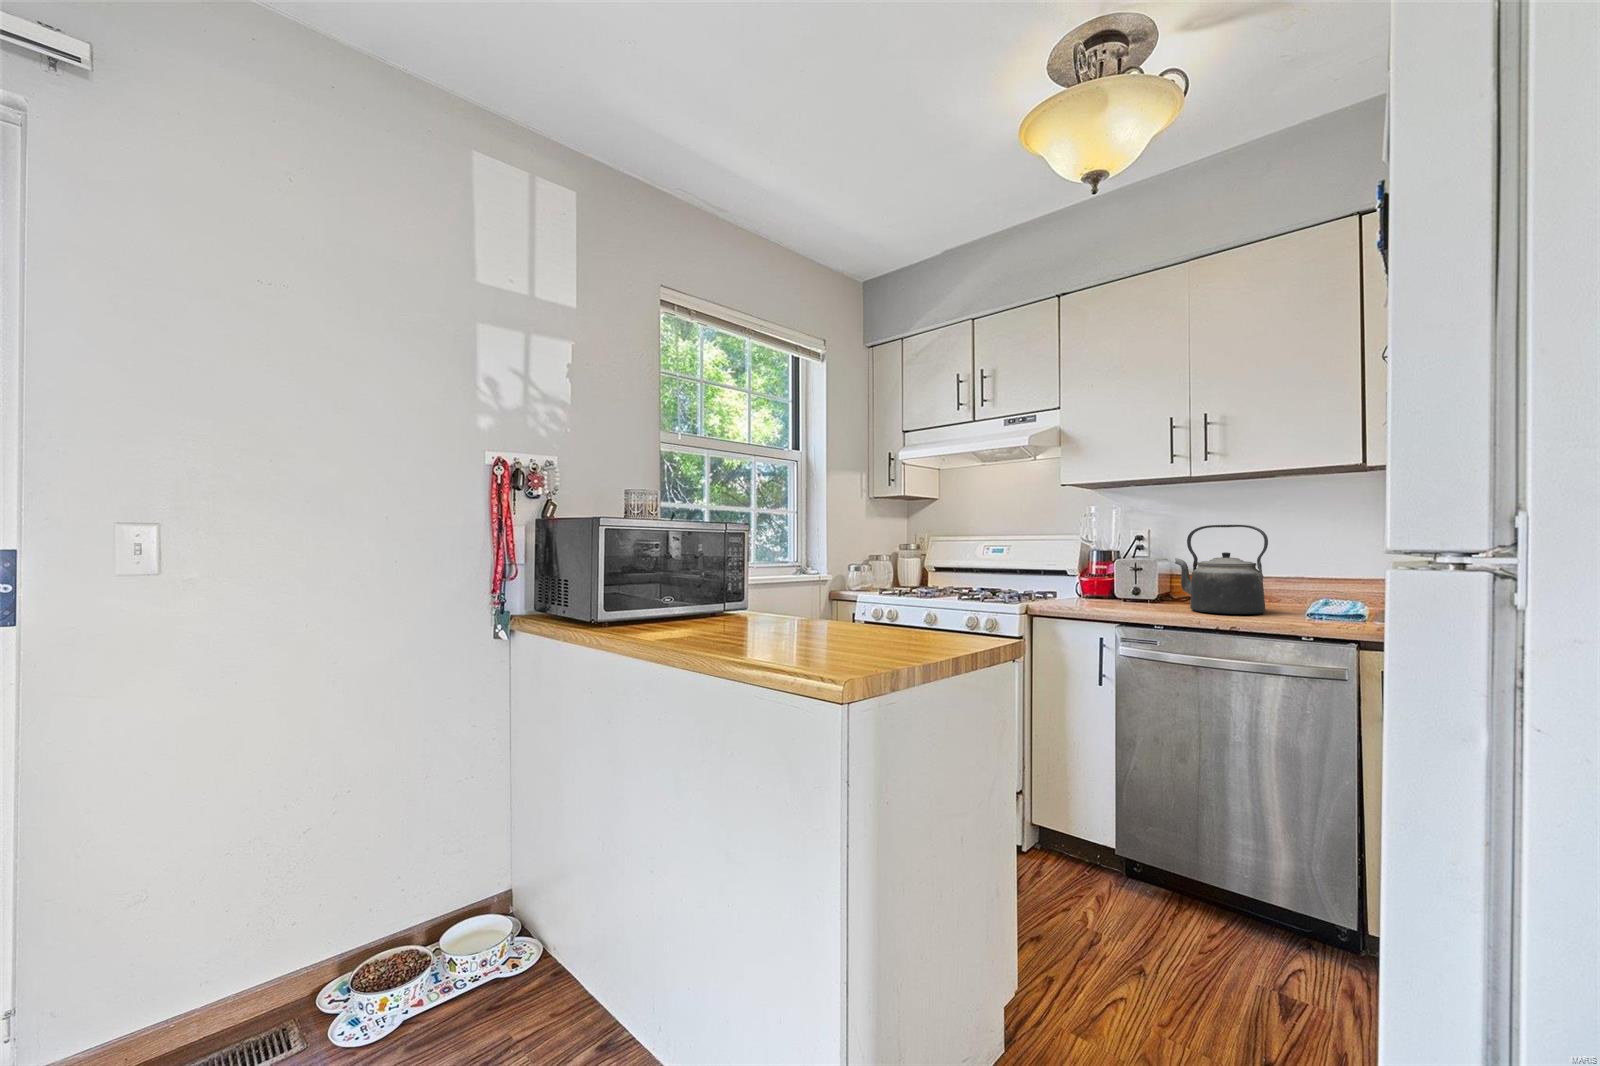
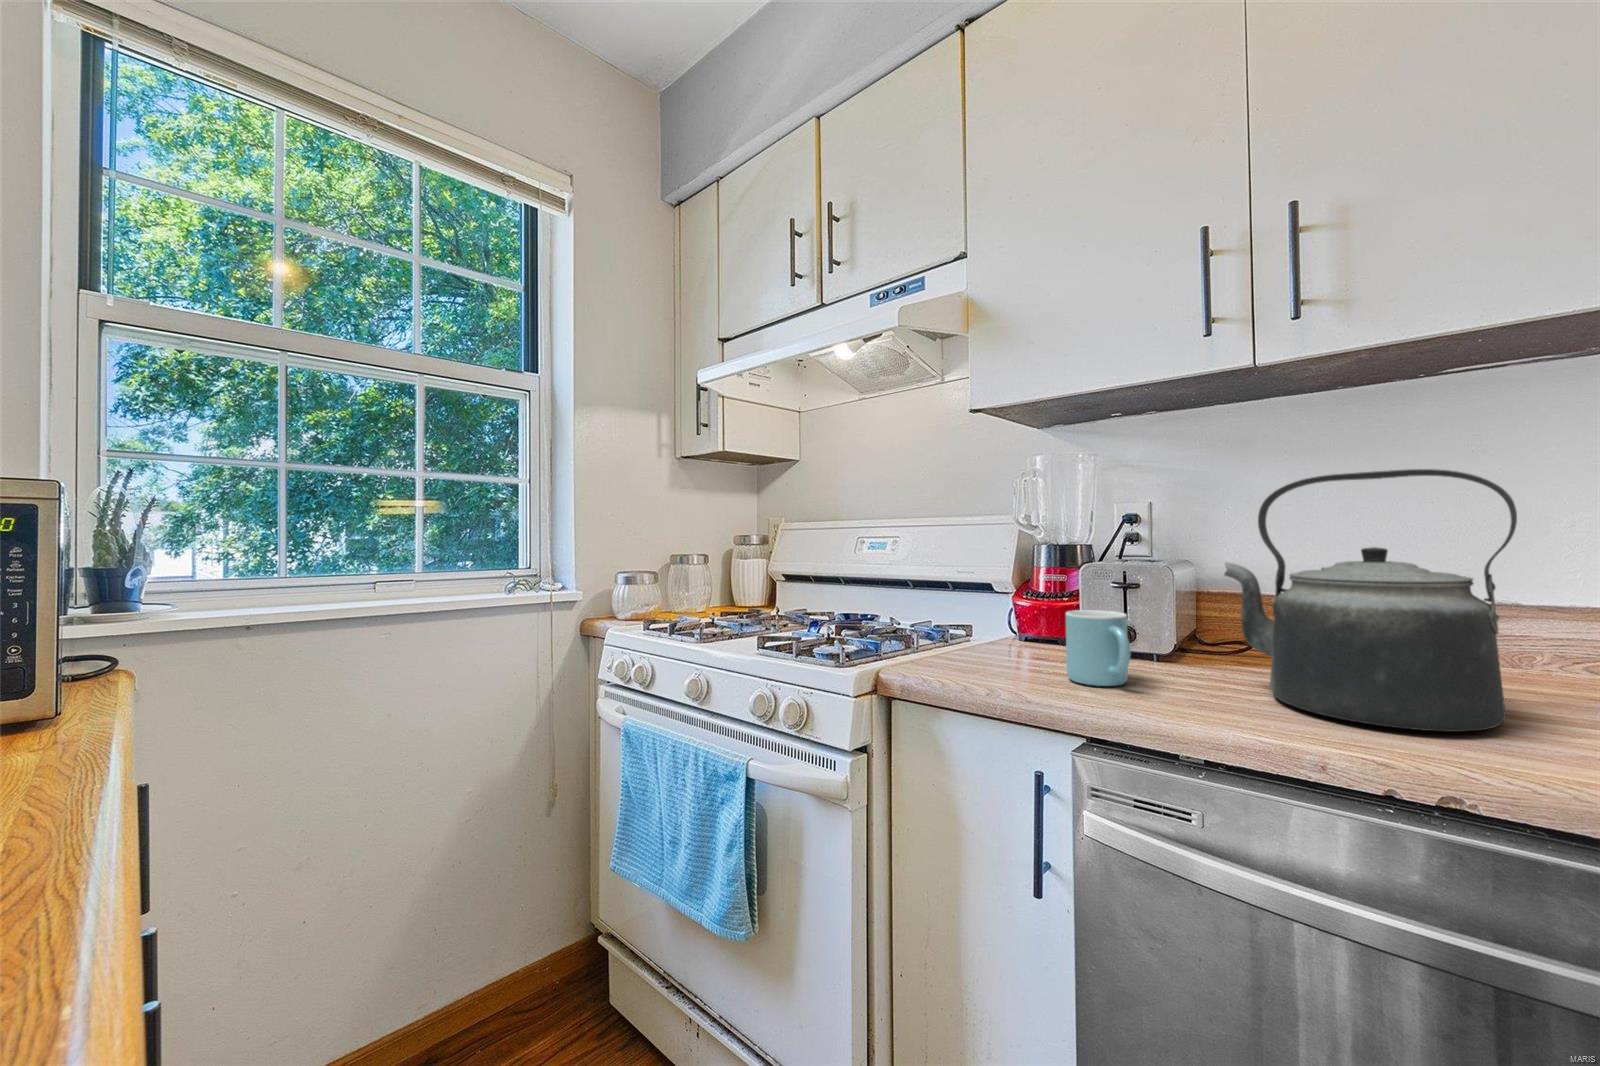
mug: none [1110,578,1137,608] -> present [1066,610,1130,686]

